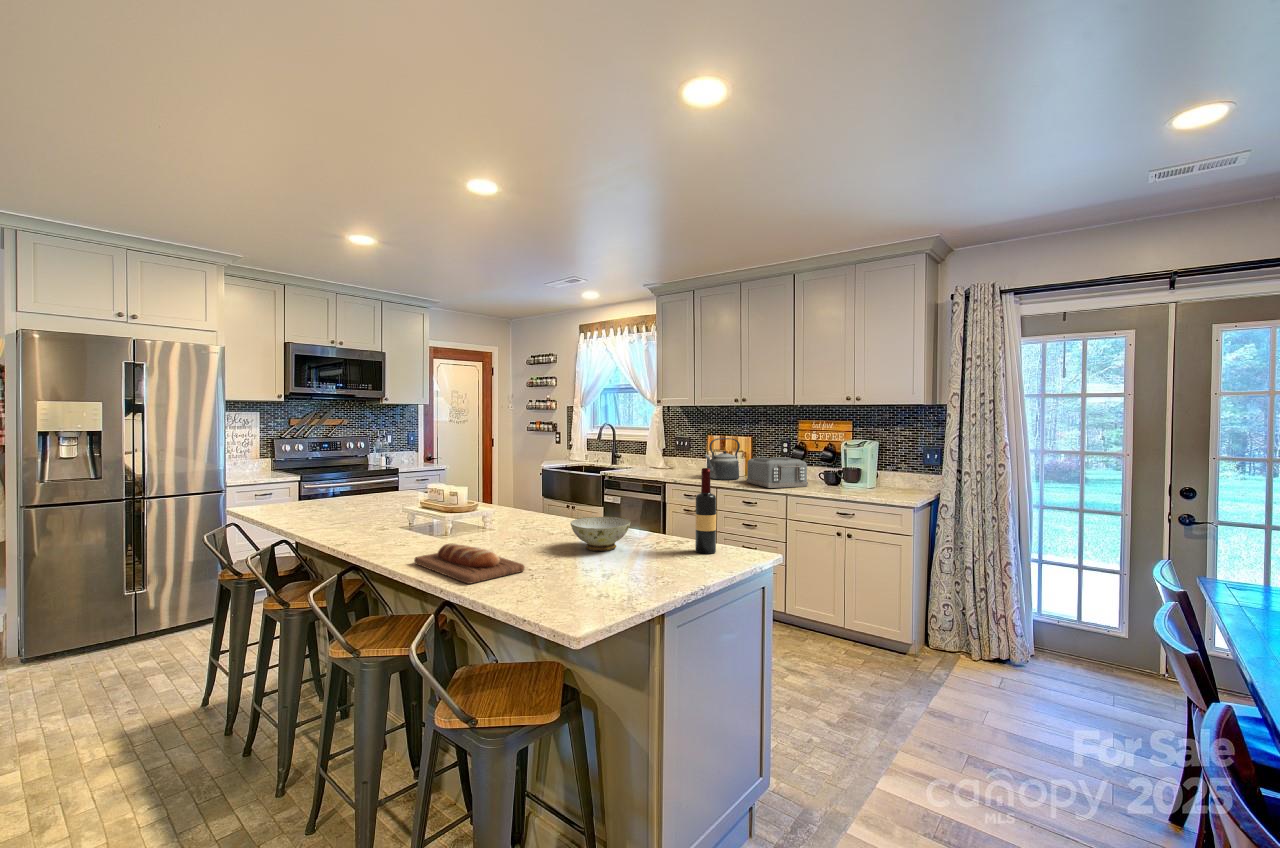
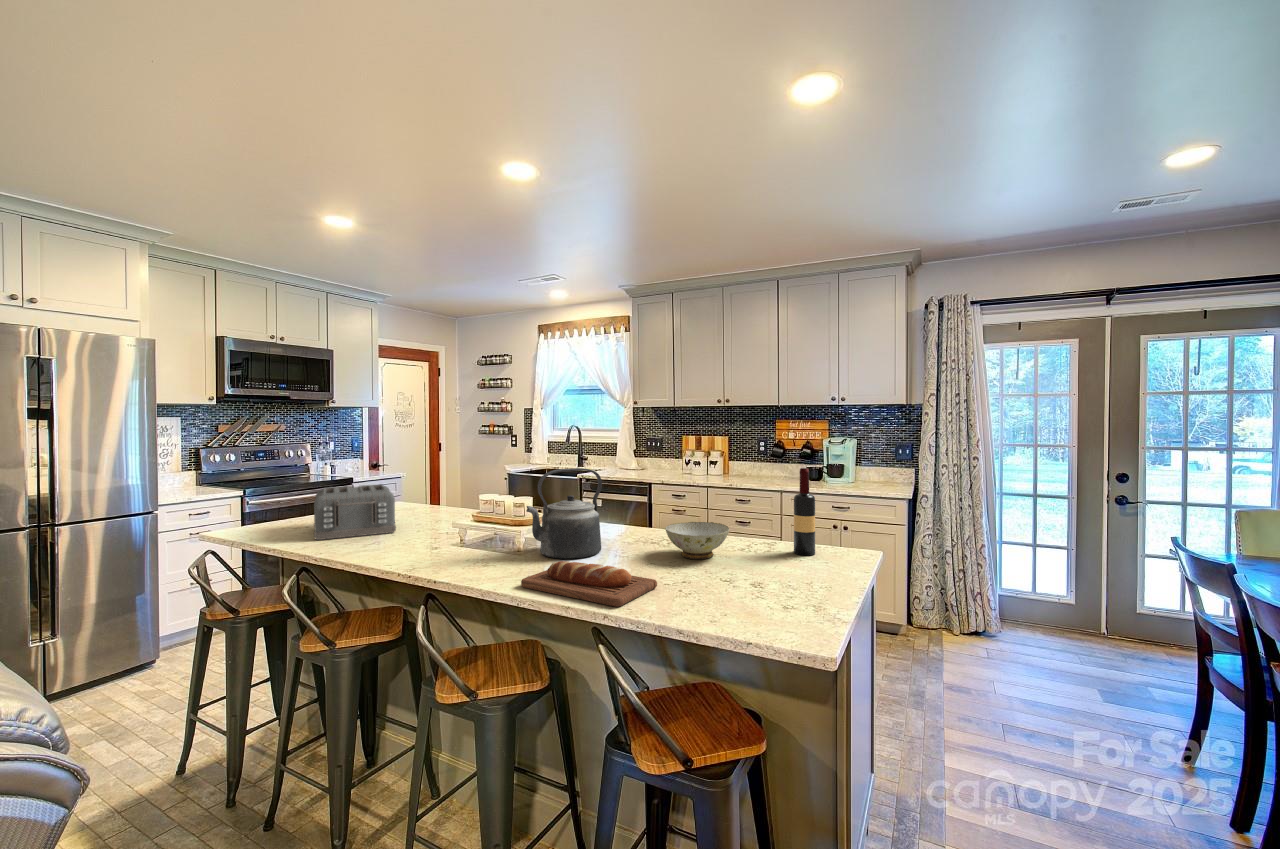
kettle: present [705,438,740,480] -> present [526,468,602,559]
toaster: present [746,457,808,488] -> present [314,484,396,540]

